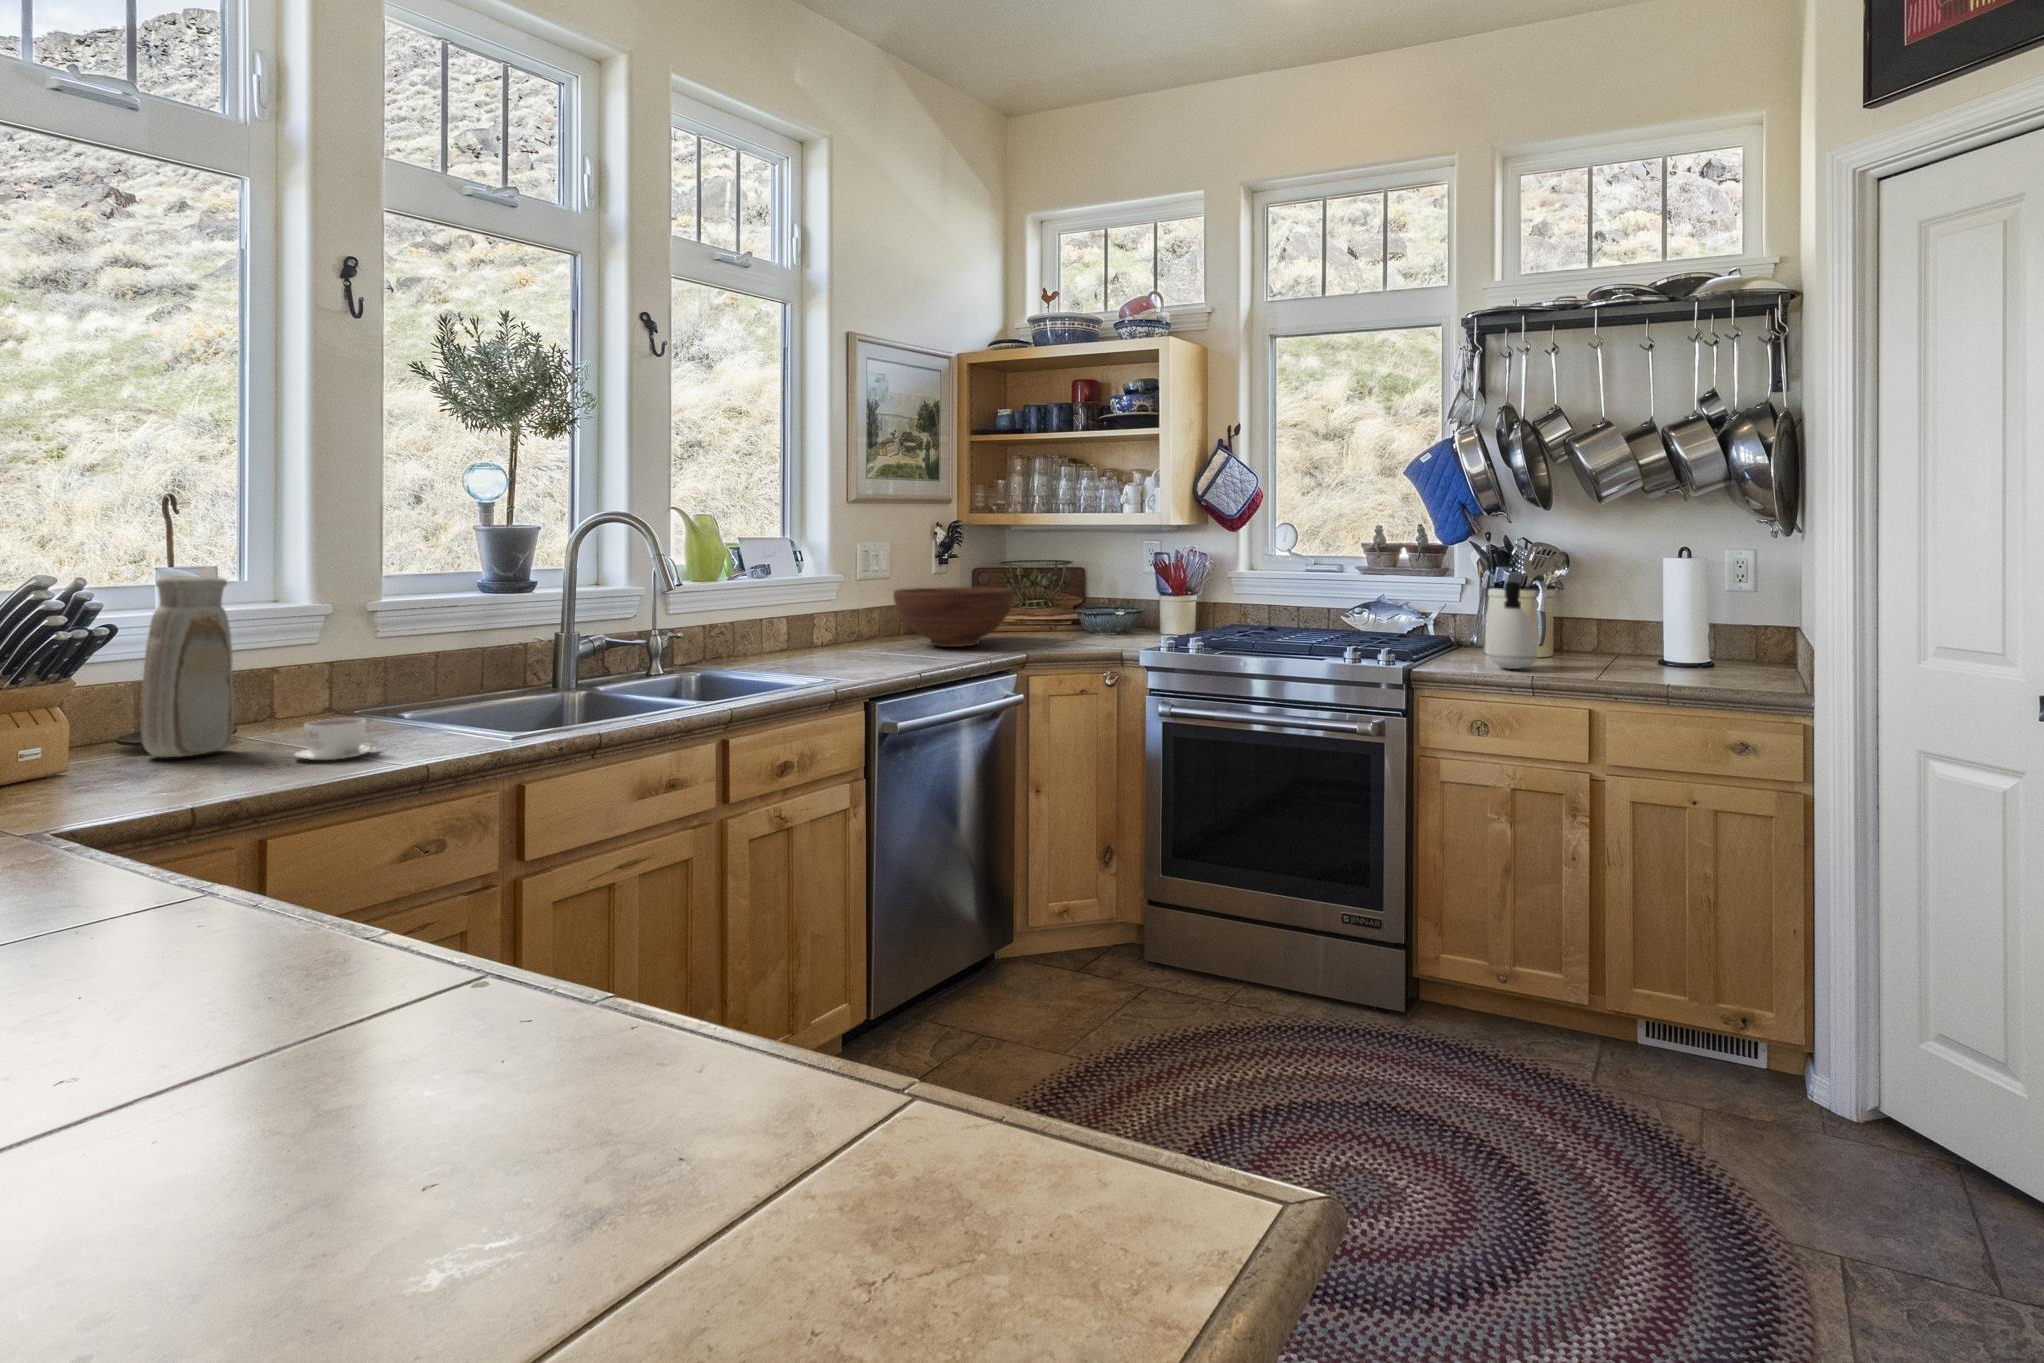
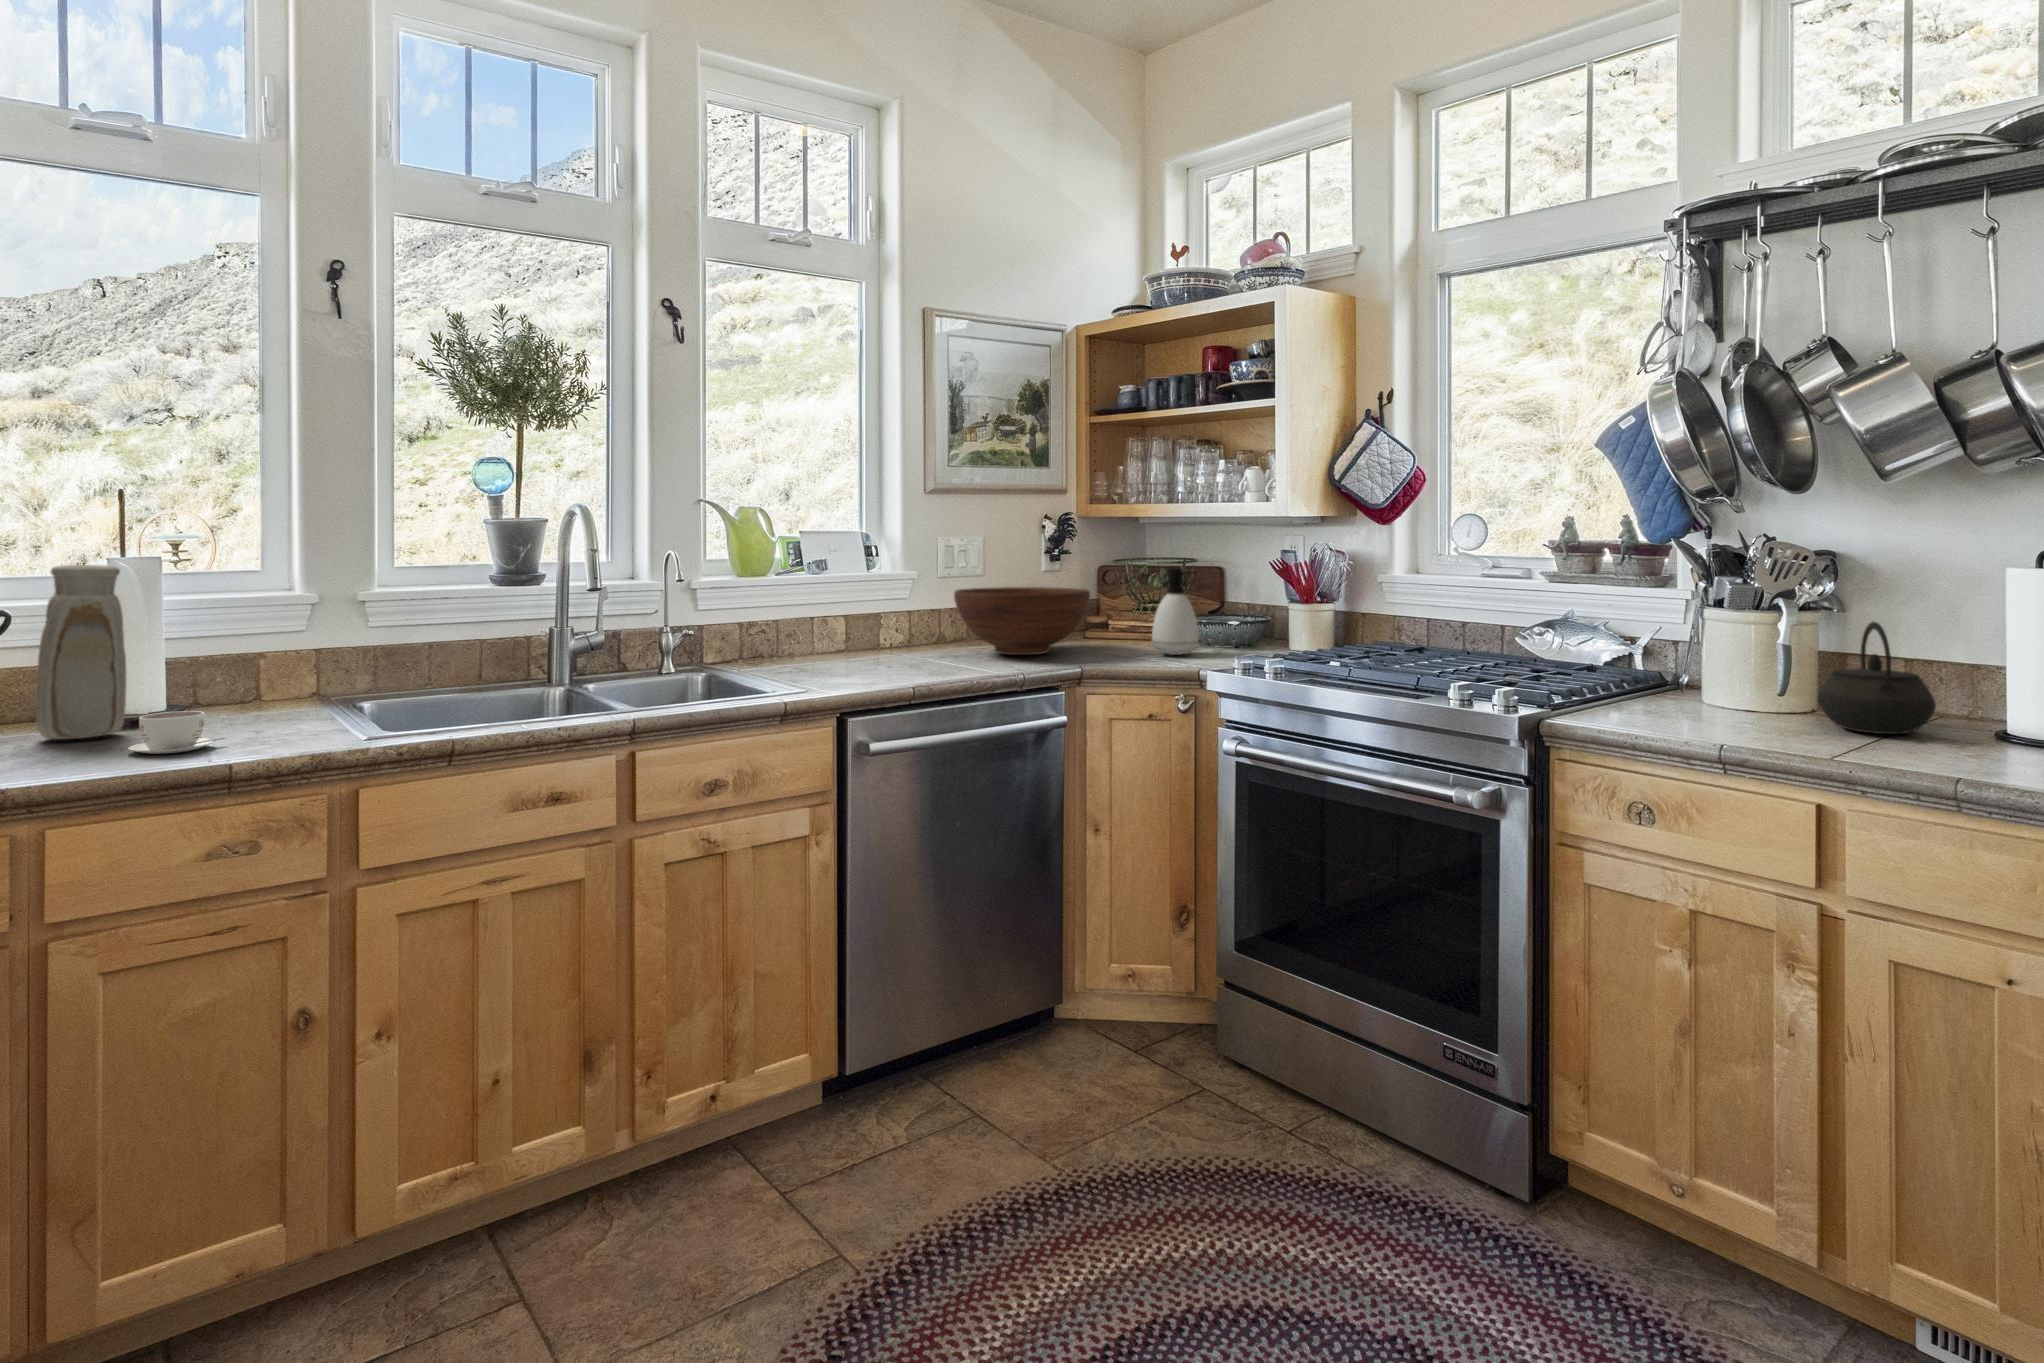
soap dispenser: present [1488,581,1538,669] -> present [1152,567,1199,655]
kettle: none [1571,595,1637,666] -> present [1818,621,1936,734]

